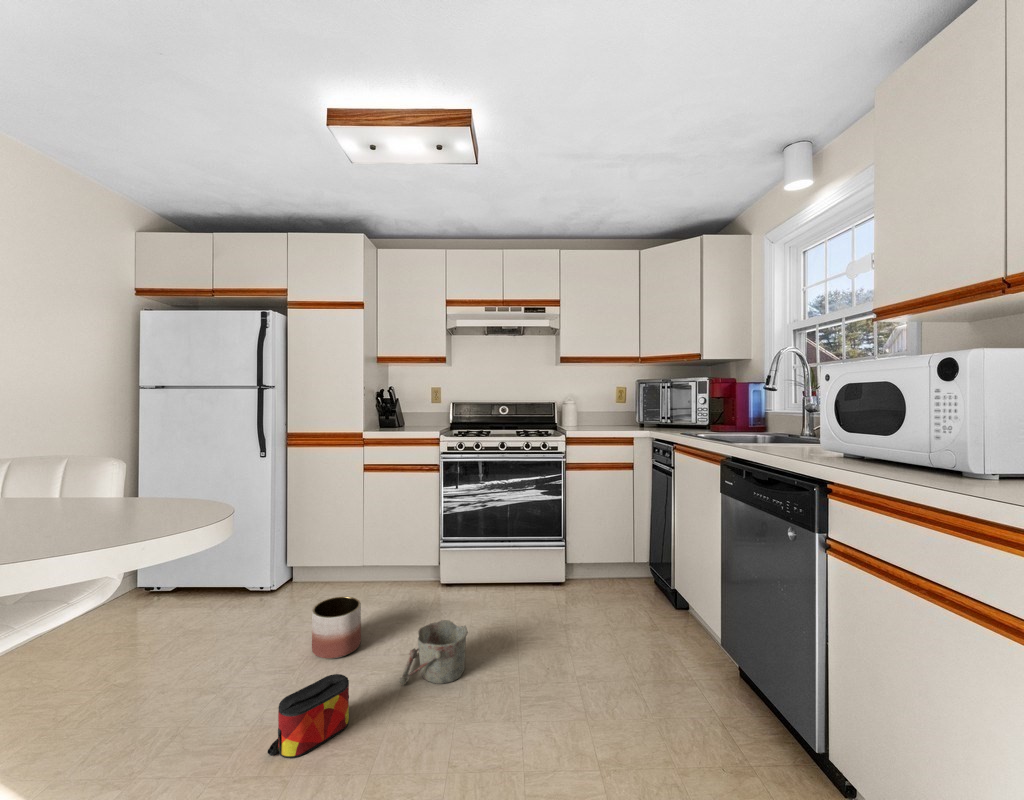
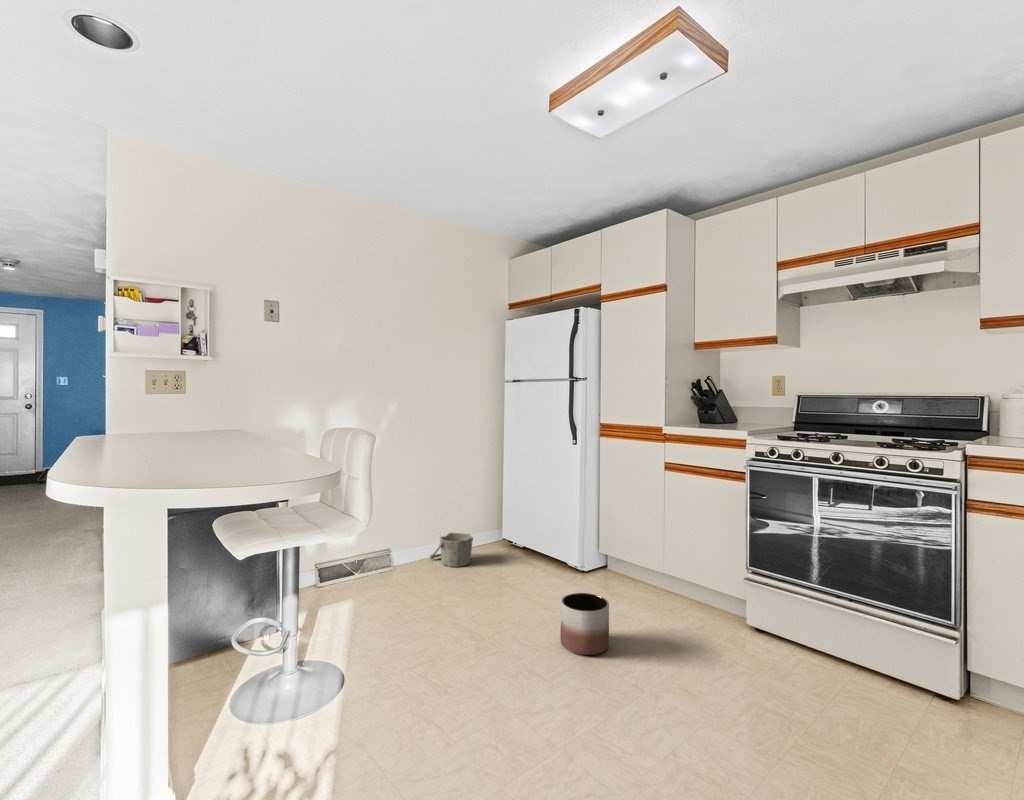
bucket: present [399,620,468,685] -> present [429,533,473,567]
bag: present [268,674,349,758] -> none [467,655,547,713]

